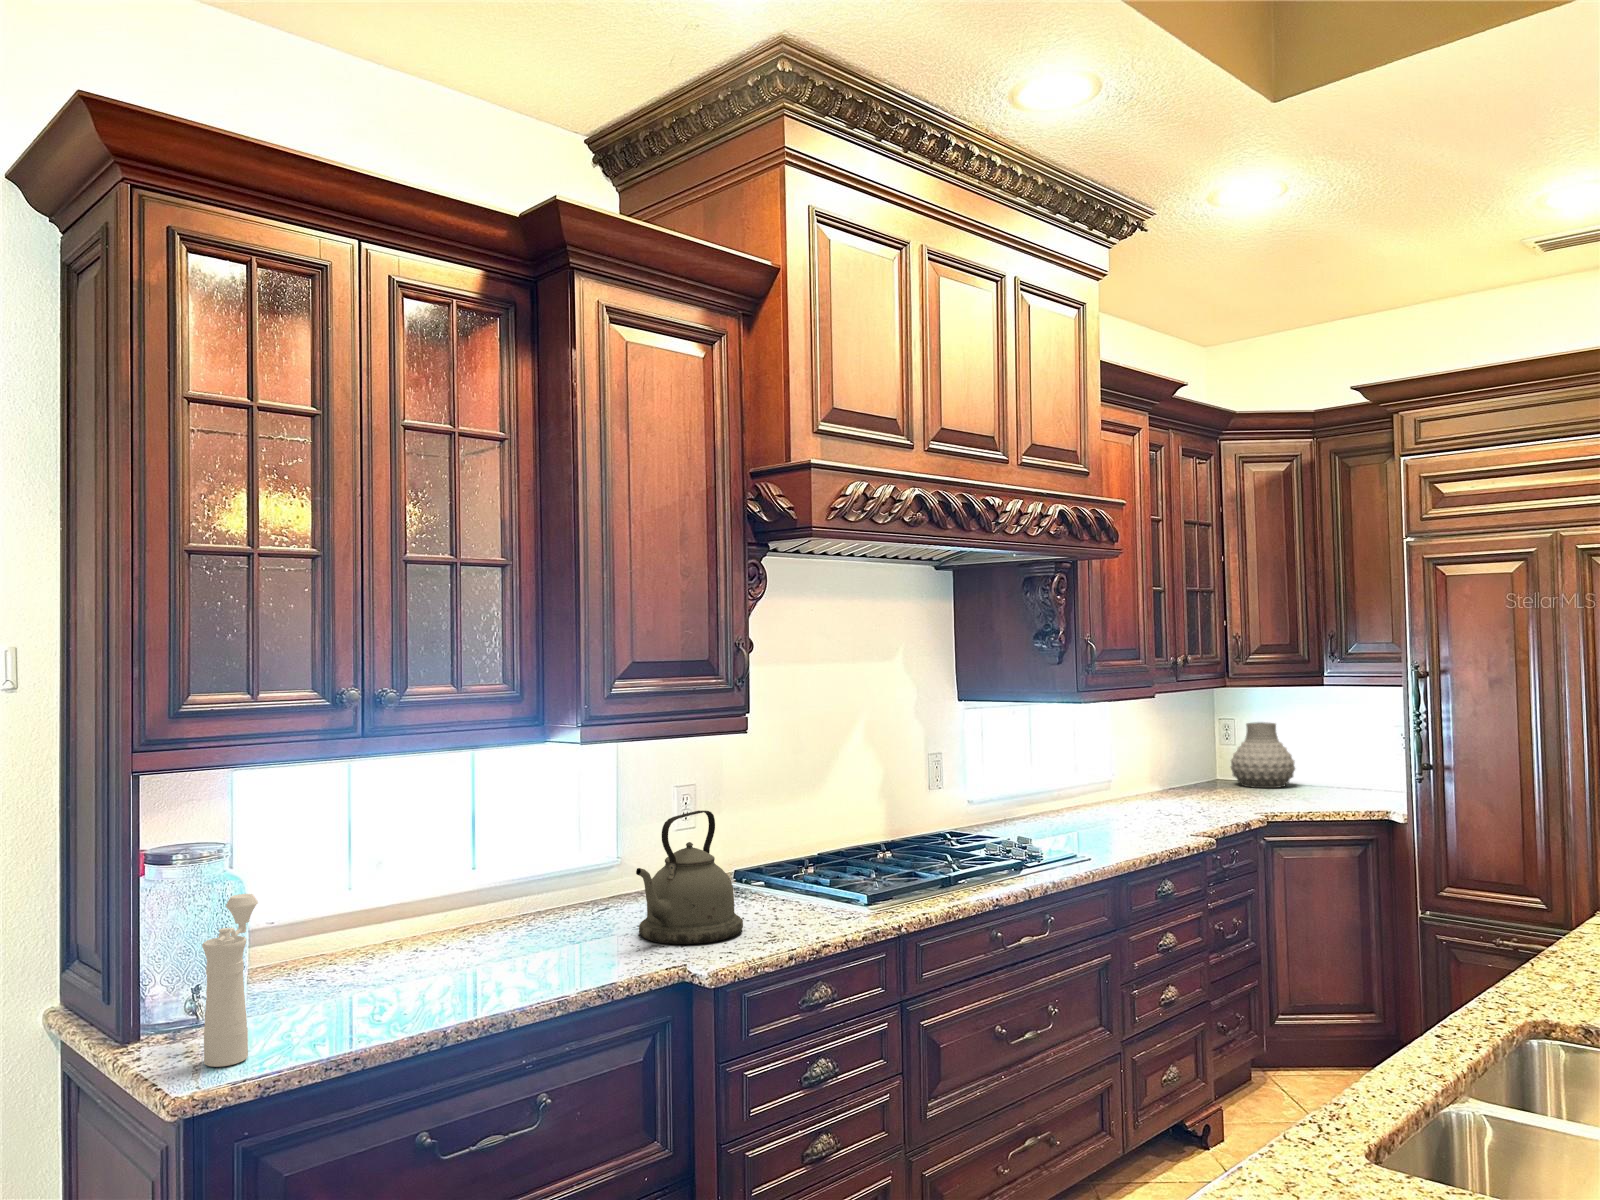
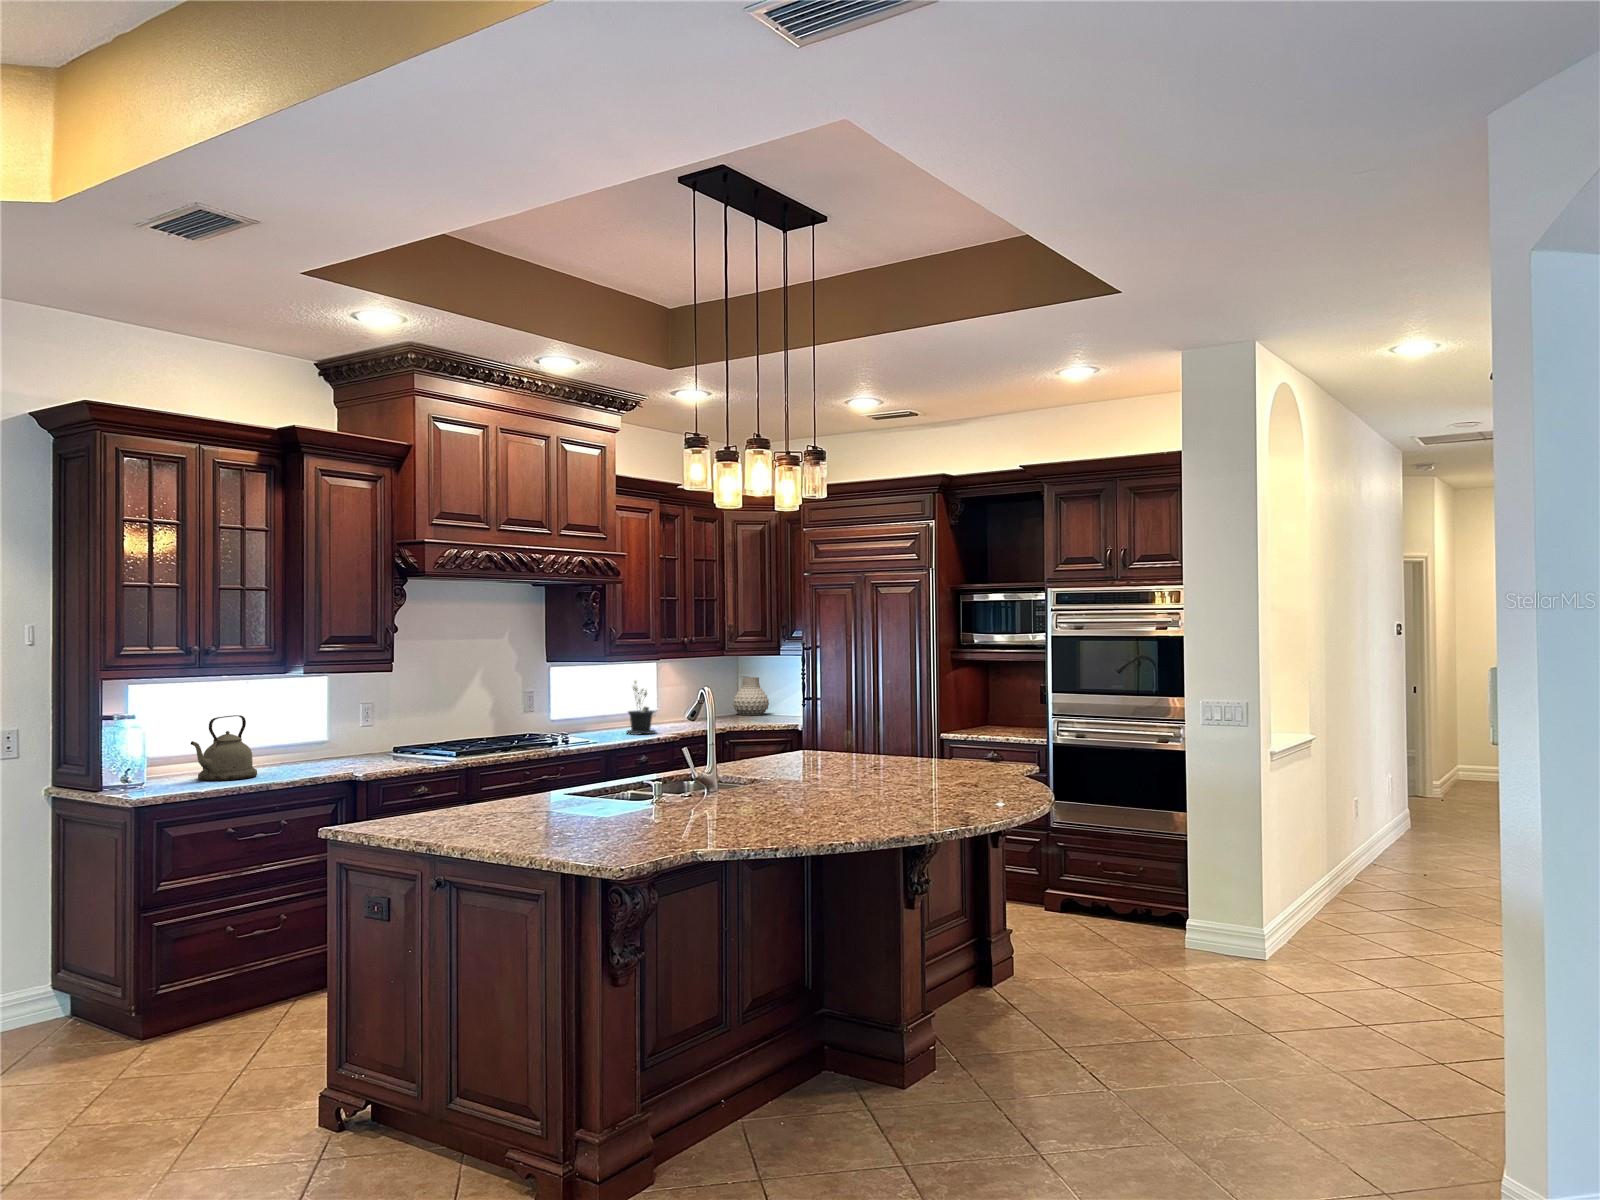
potted plant: none [1121,737,1180,840] -> present [626,681,655,735]
kettle: present [636,811,743,944] -> present [191,715,257,781]
pepper mill: present [202,894,258,1067] -> none [136,730,156,793]

